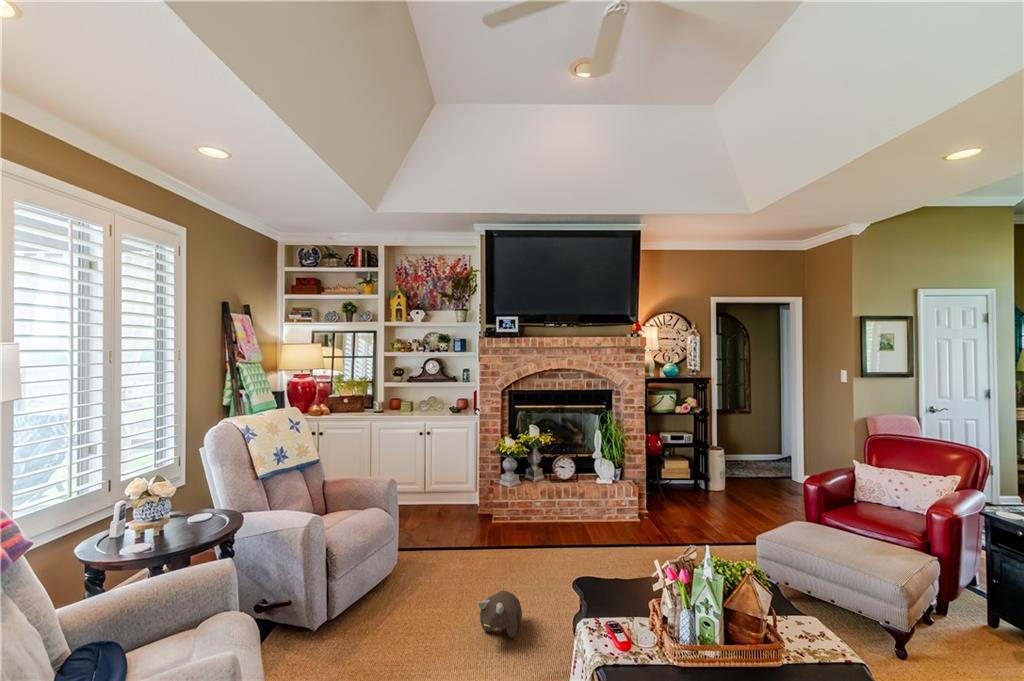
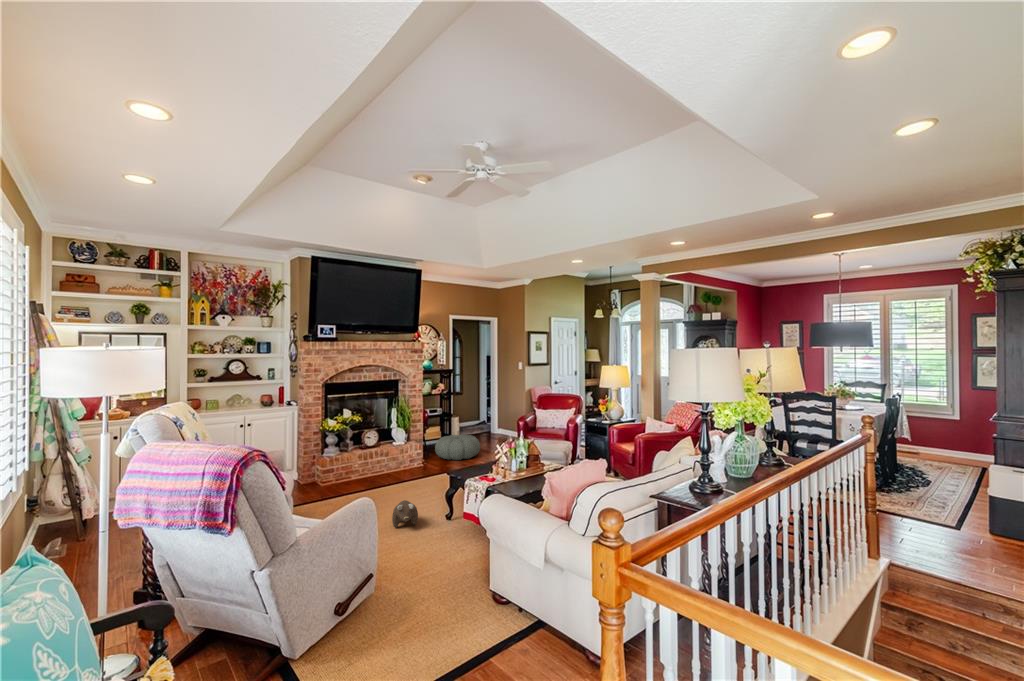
pouf: none [665,480,739,524] -> present [435,434,480,460]

